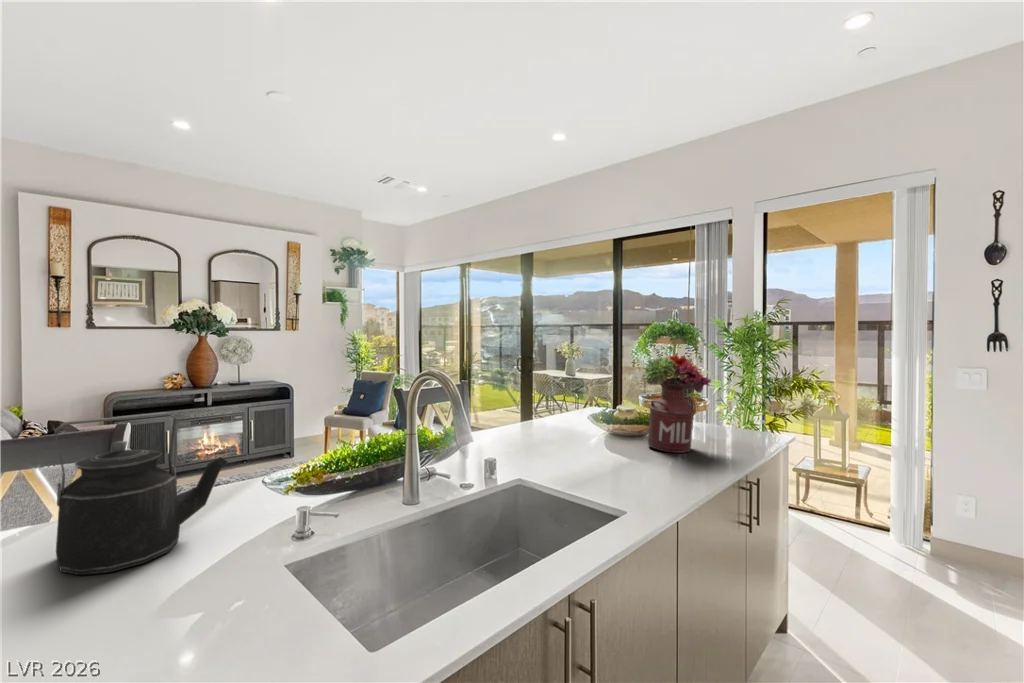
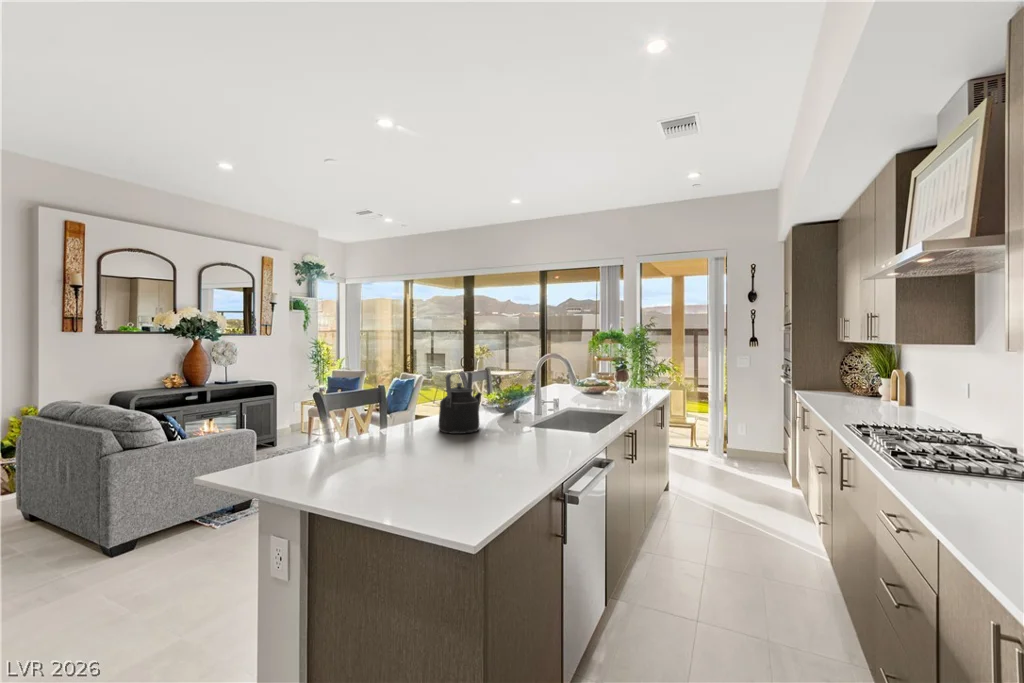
flower arrangement: present [643,354,711,453] -> none [608,348,642,397]

